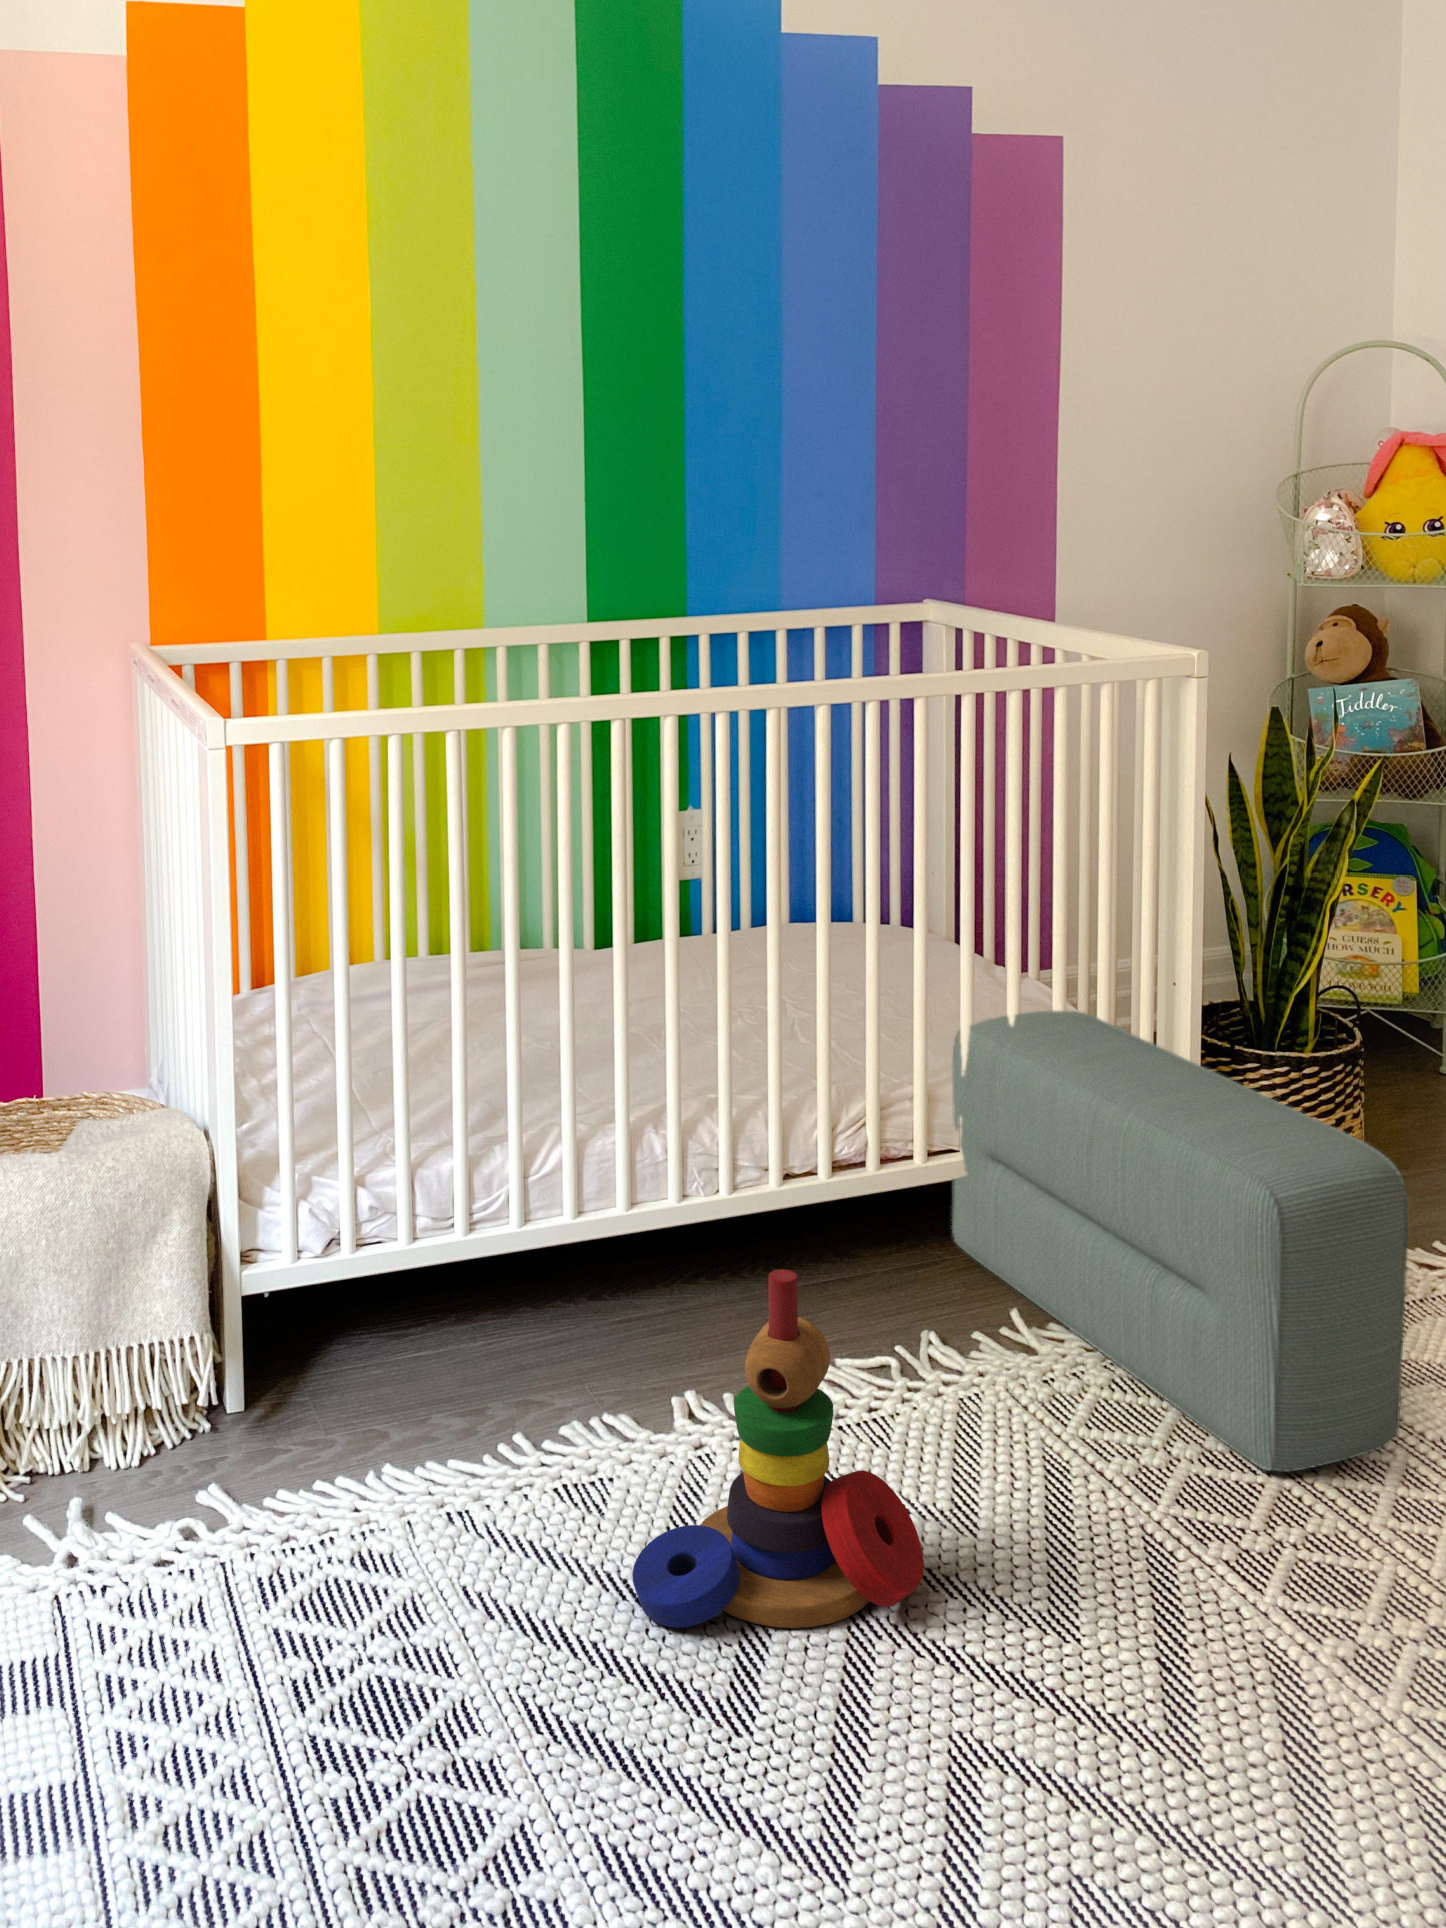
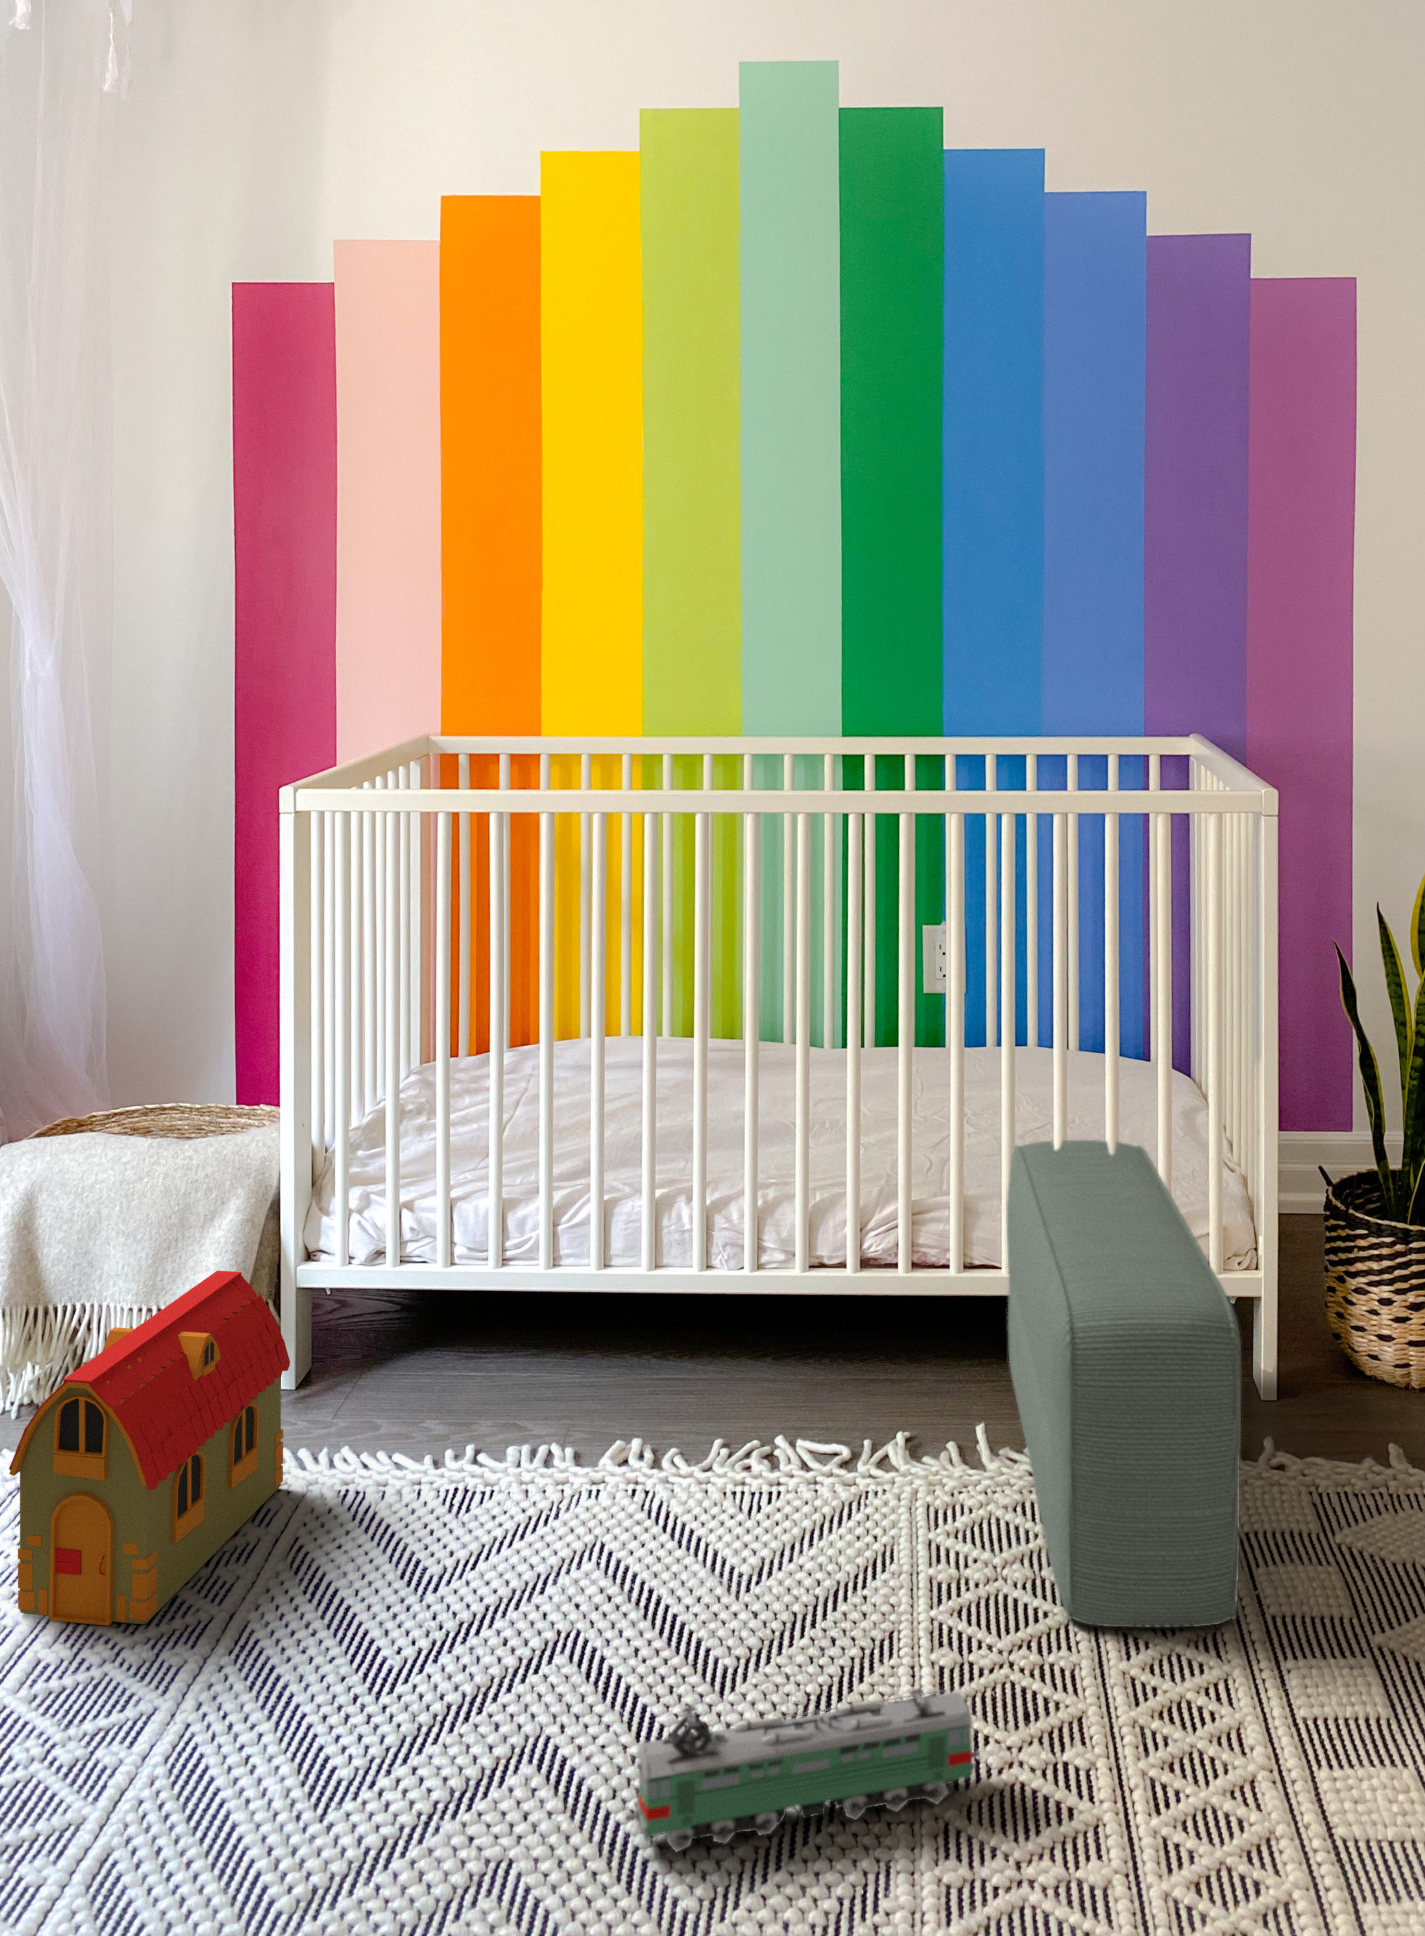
stacking toy: present [632,1269,924,1628] -> none [381,1309,649,1652]
toy house: none [220,1290,413,1723] -> present [9,1271,290,1626]
toy train: none [1127,1555,1371,1768] -> present [626,1689,980,1852]

